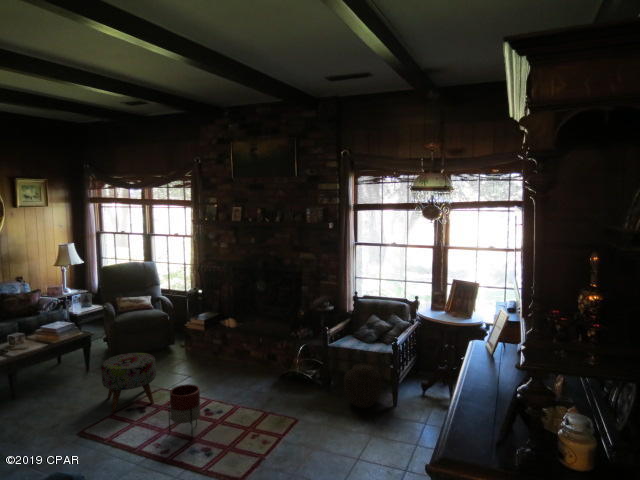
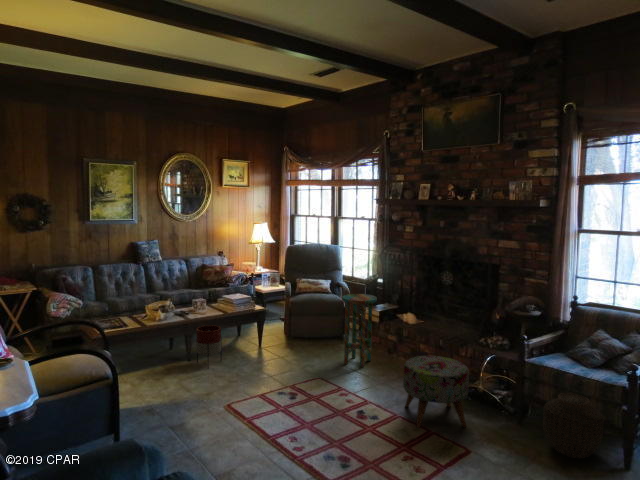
side table: none [173,307,205,372] -> present [342,294,377,367]
ottoman: present [101,353,156,412] -> present [403,356,469,428]
planter: present [168,384,200,432] -> present [196,325,222,368]

